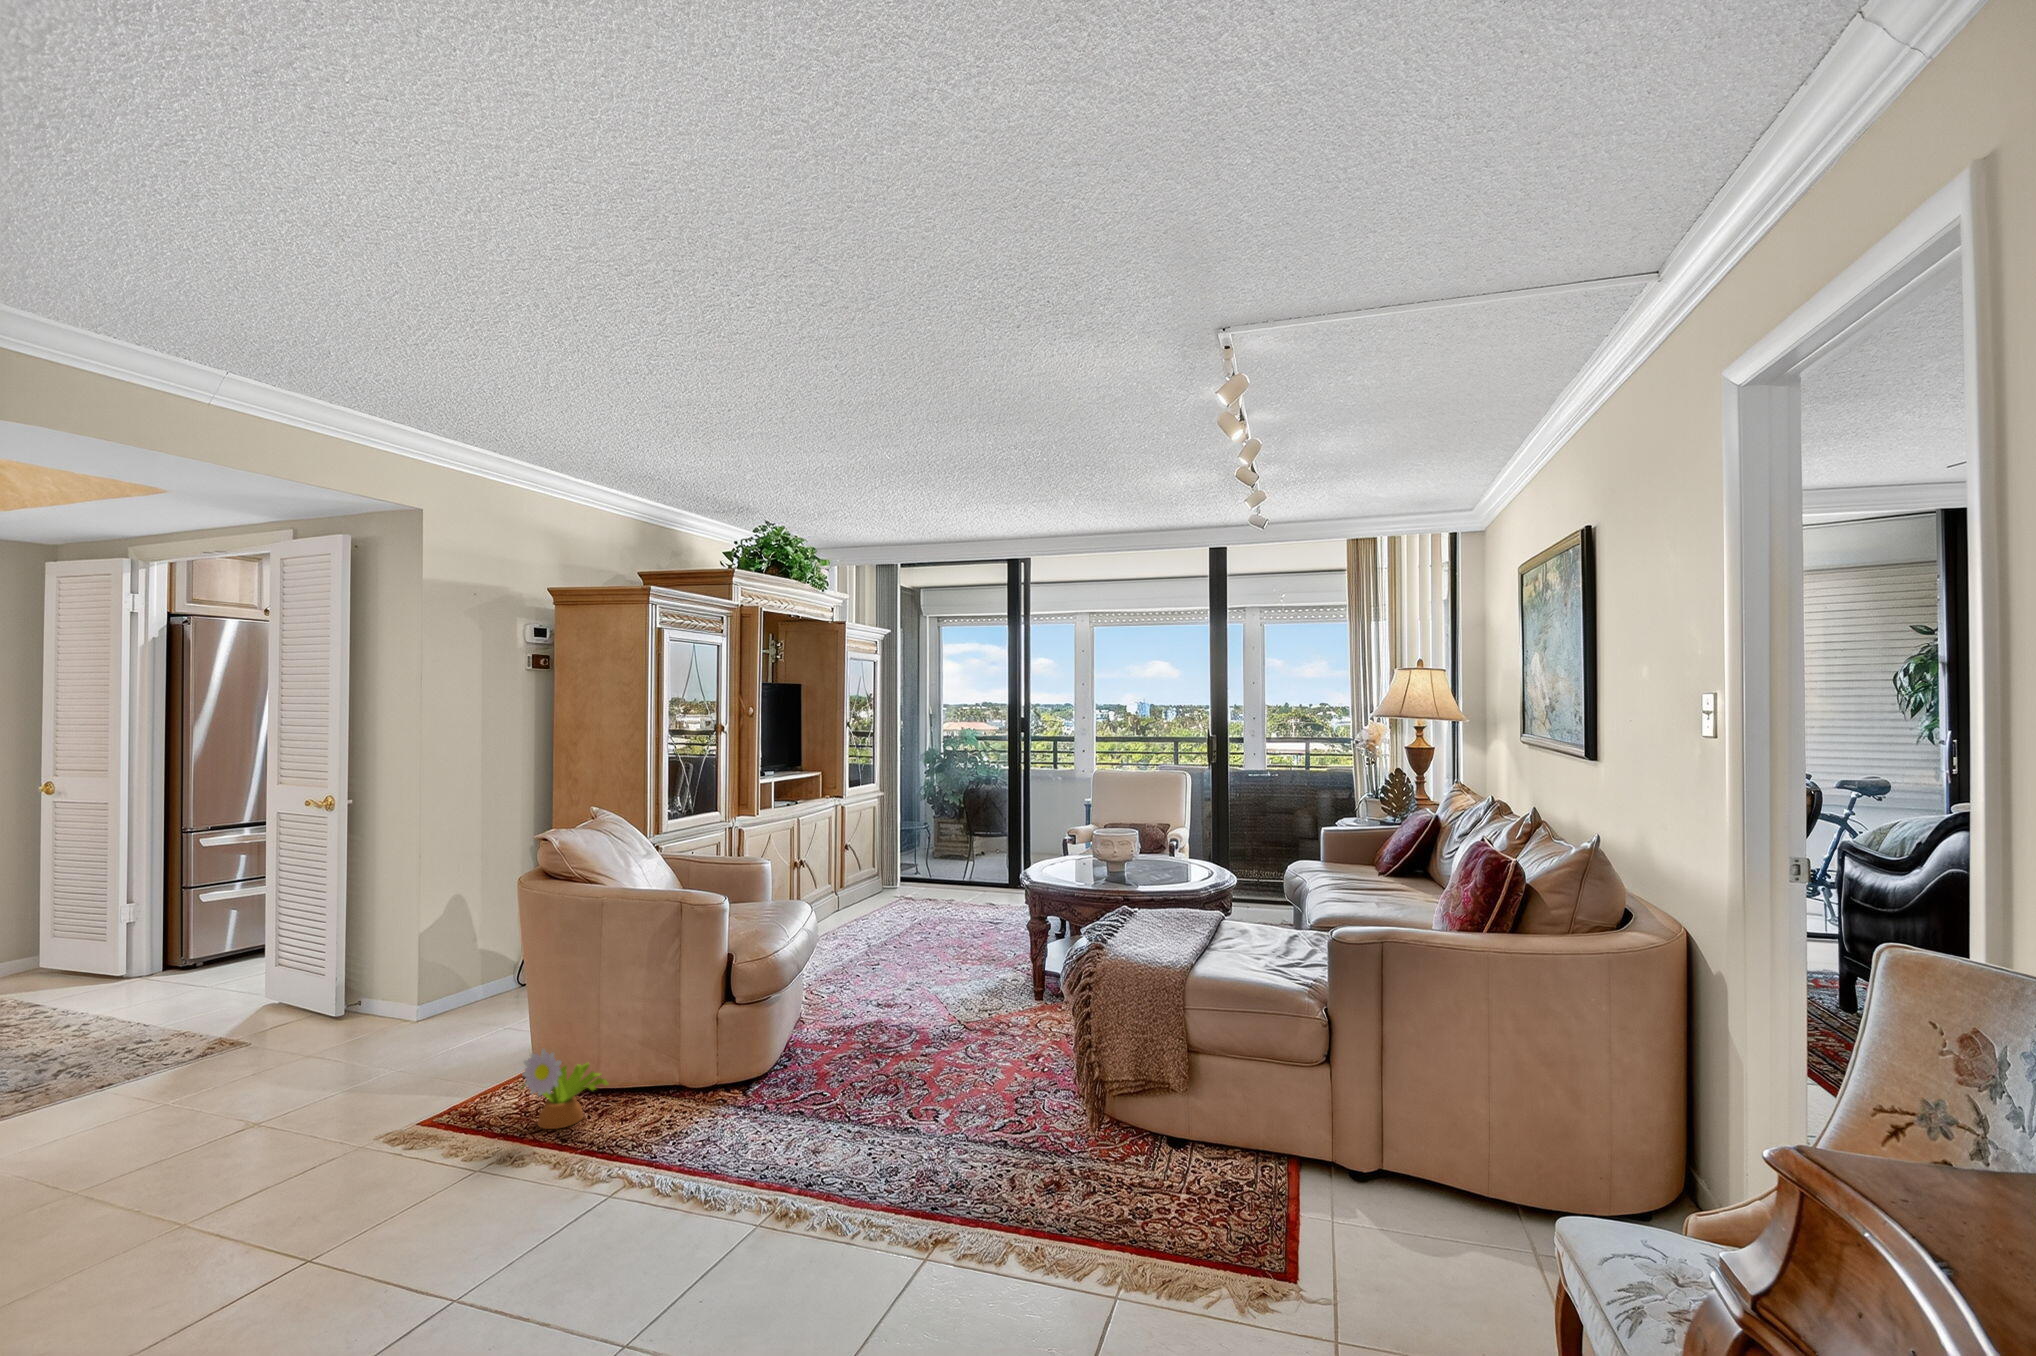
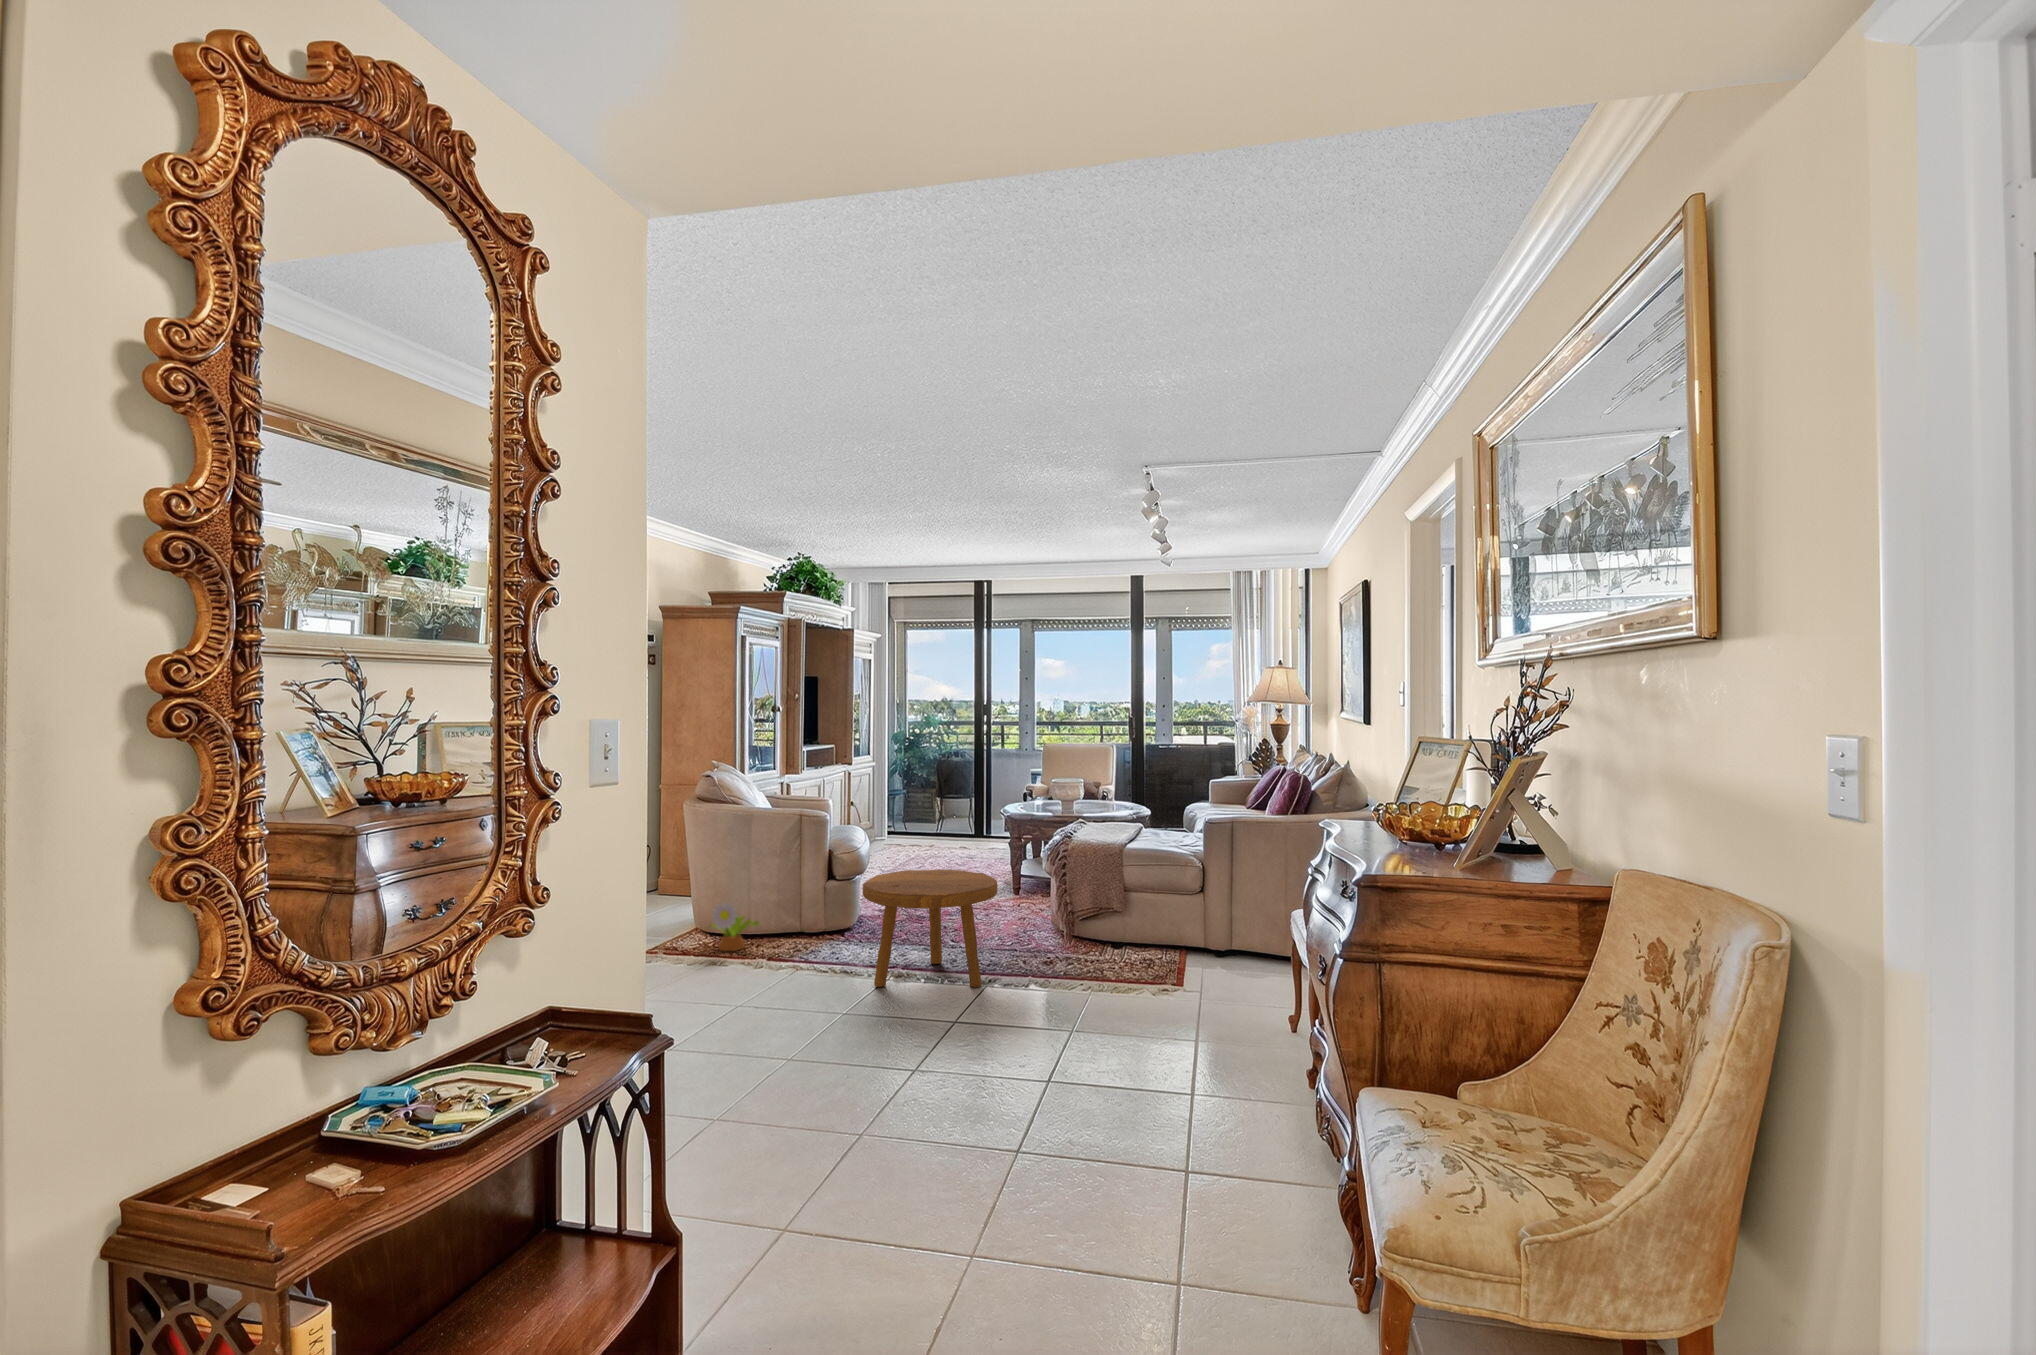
footstool: none [719,1015,960,1259] -> present [863,870,998,988]

